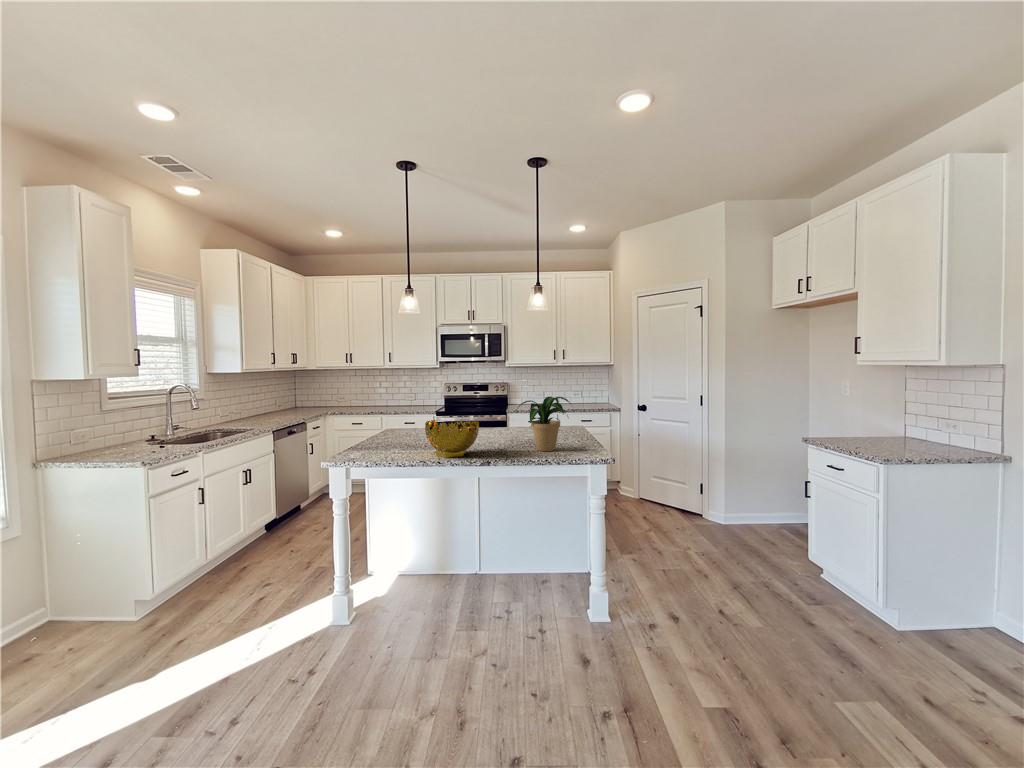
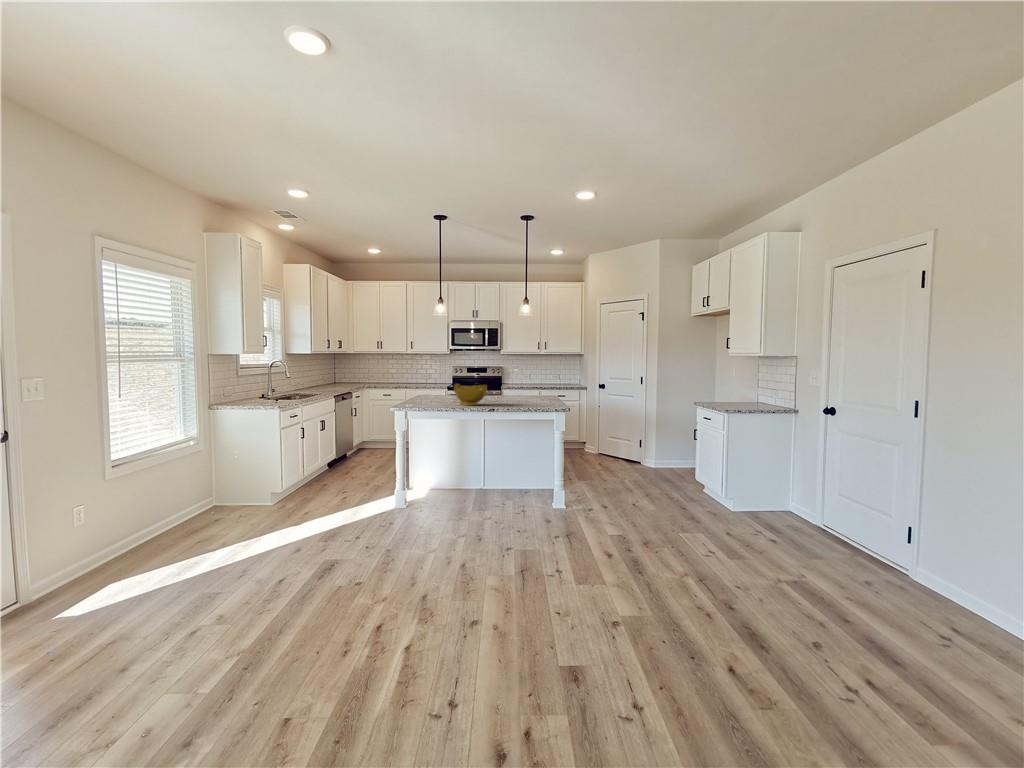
potted plant: present [516,397,570,451] -> none [509,371,546,404]

